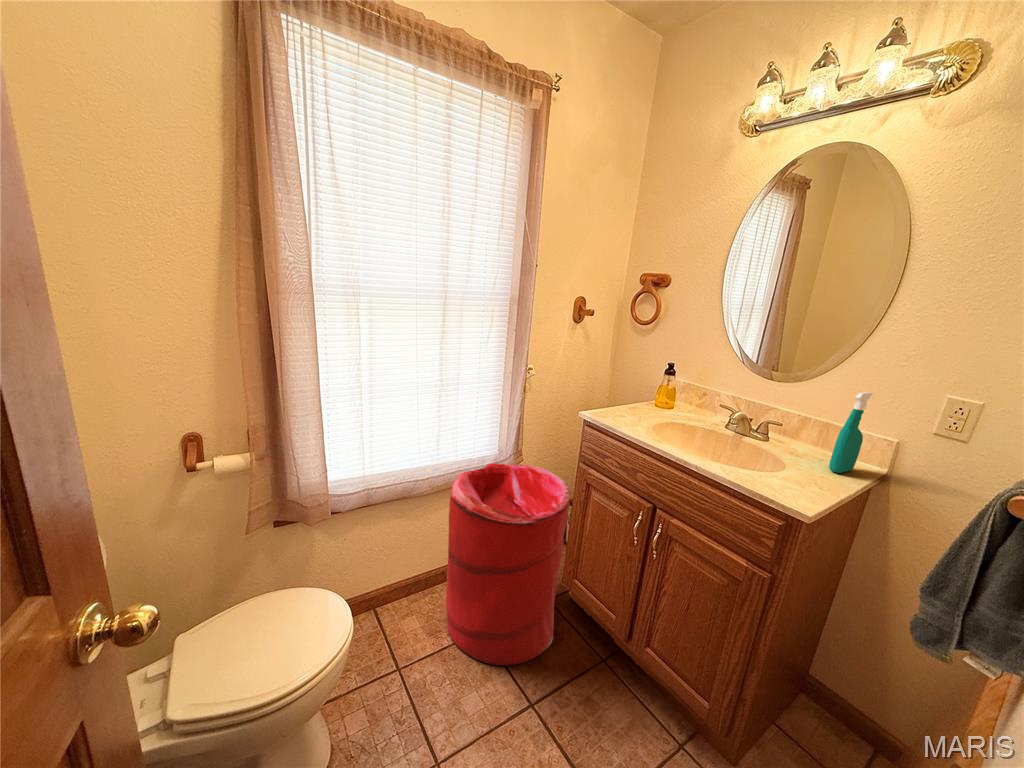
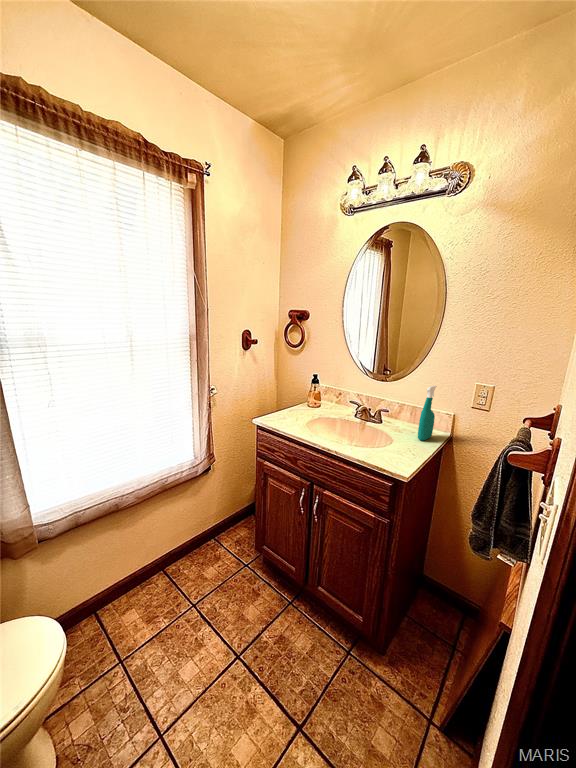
laundry hamper: present [446,463,570,665] -> none [154,465,252,634]

